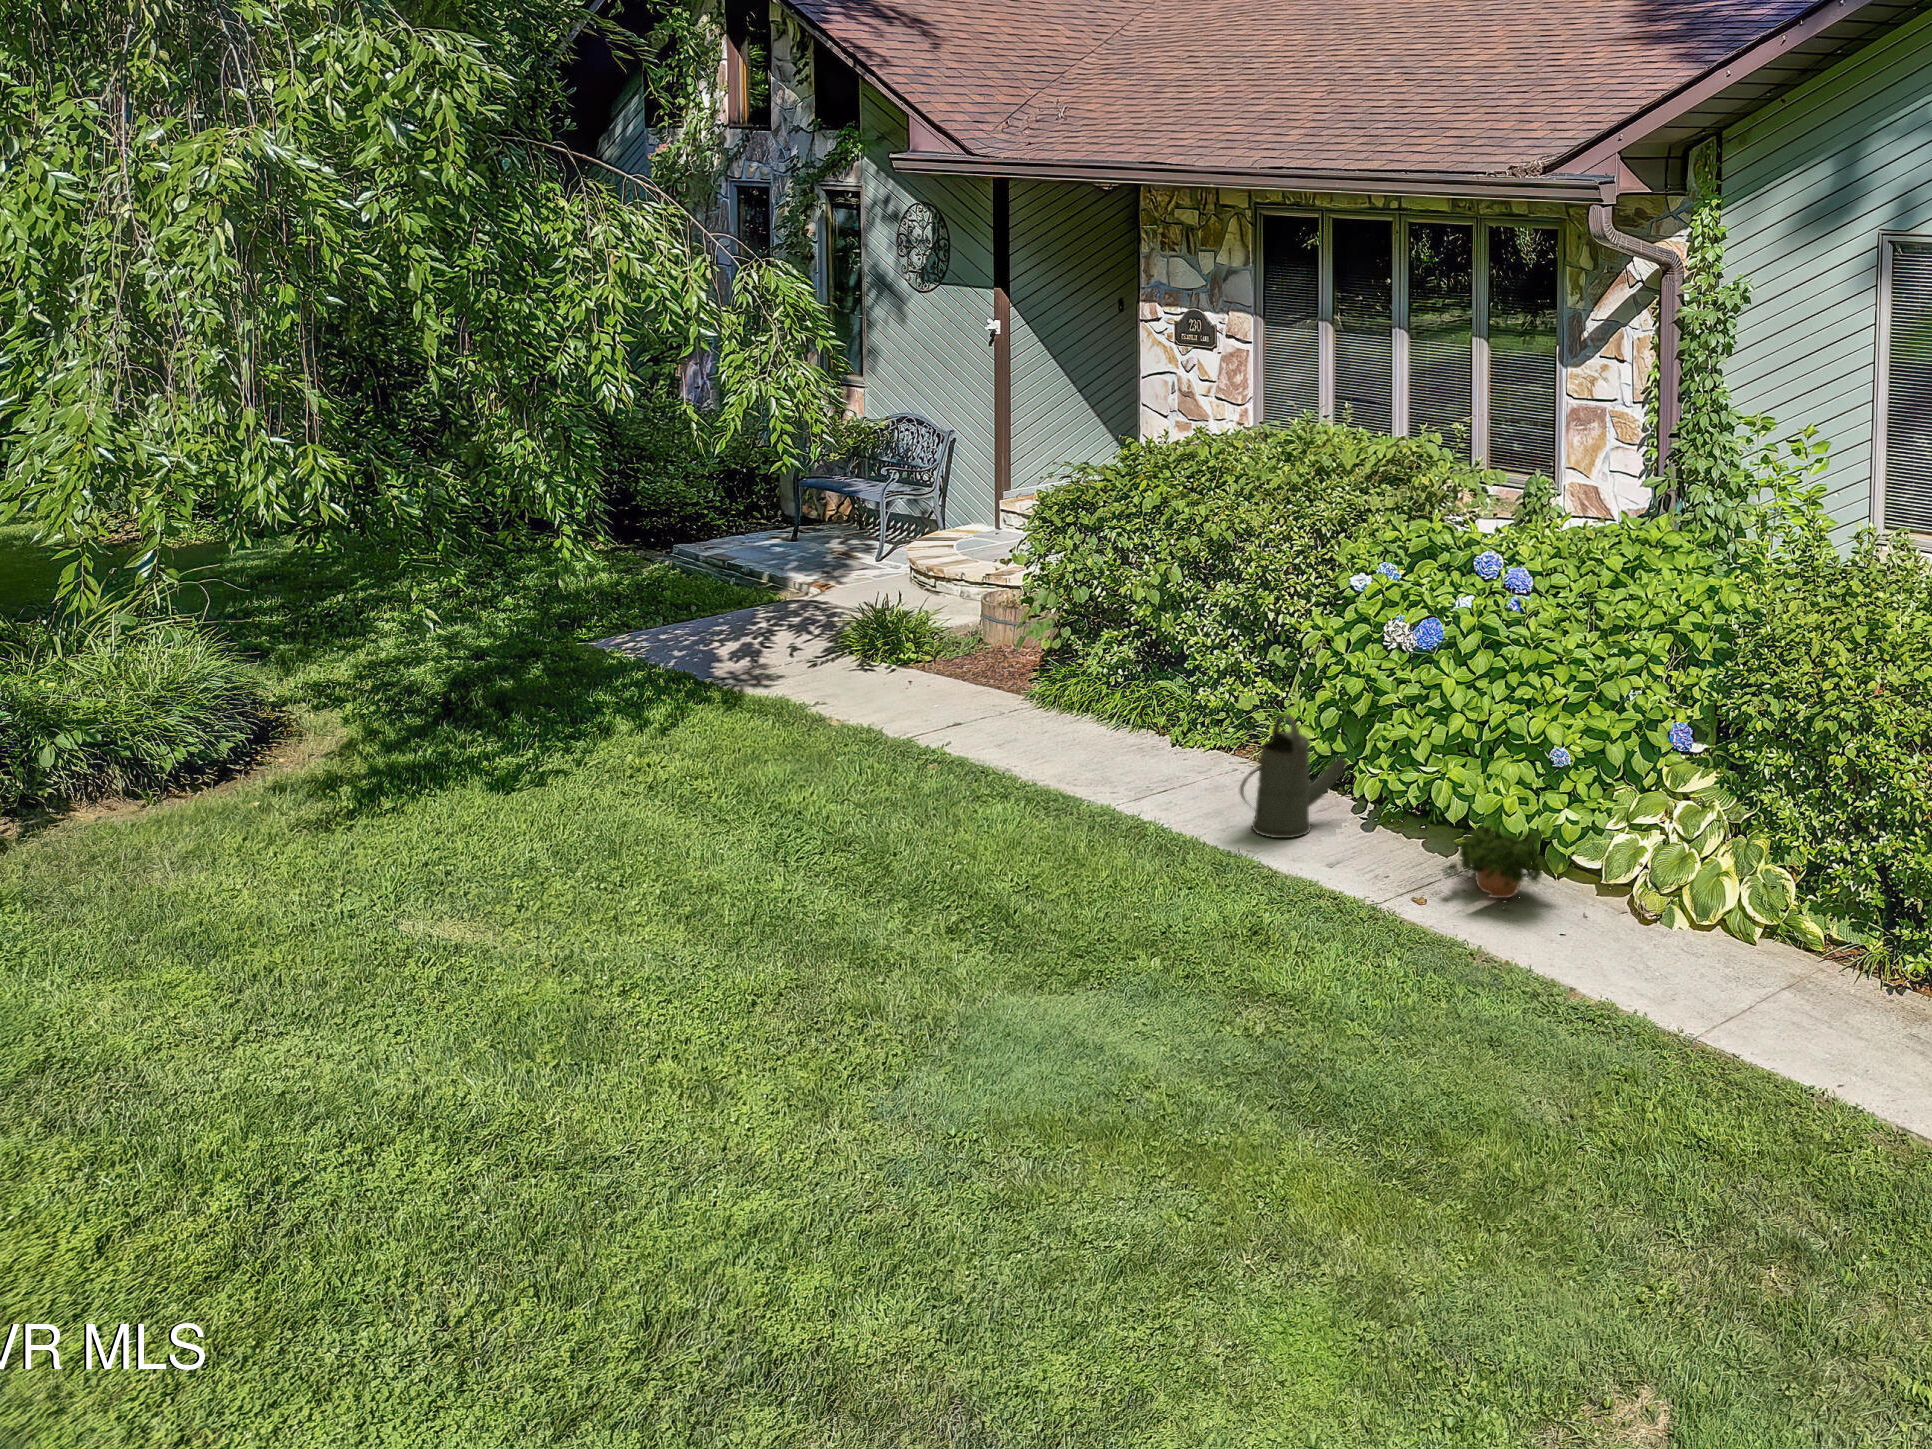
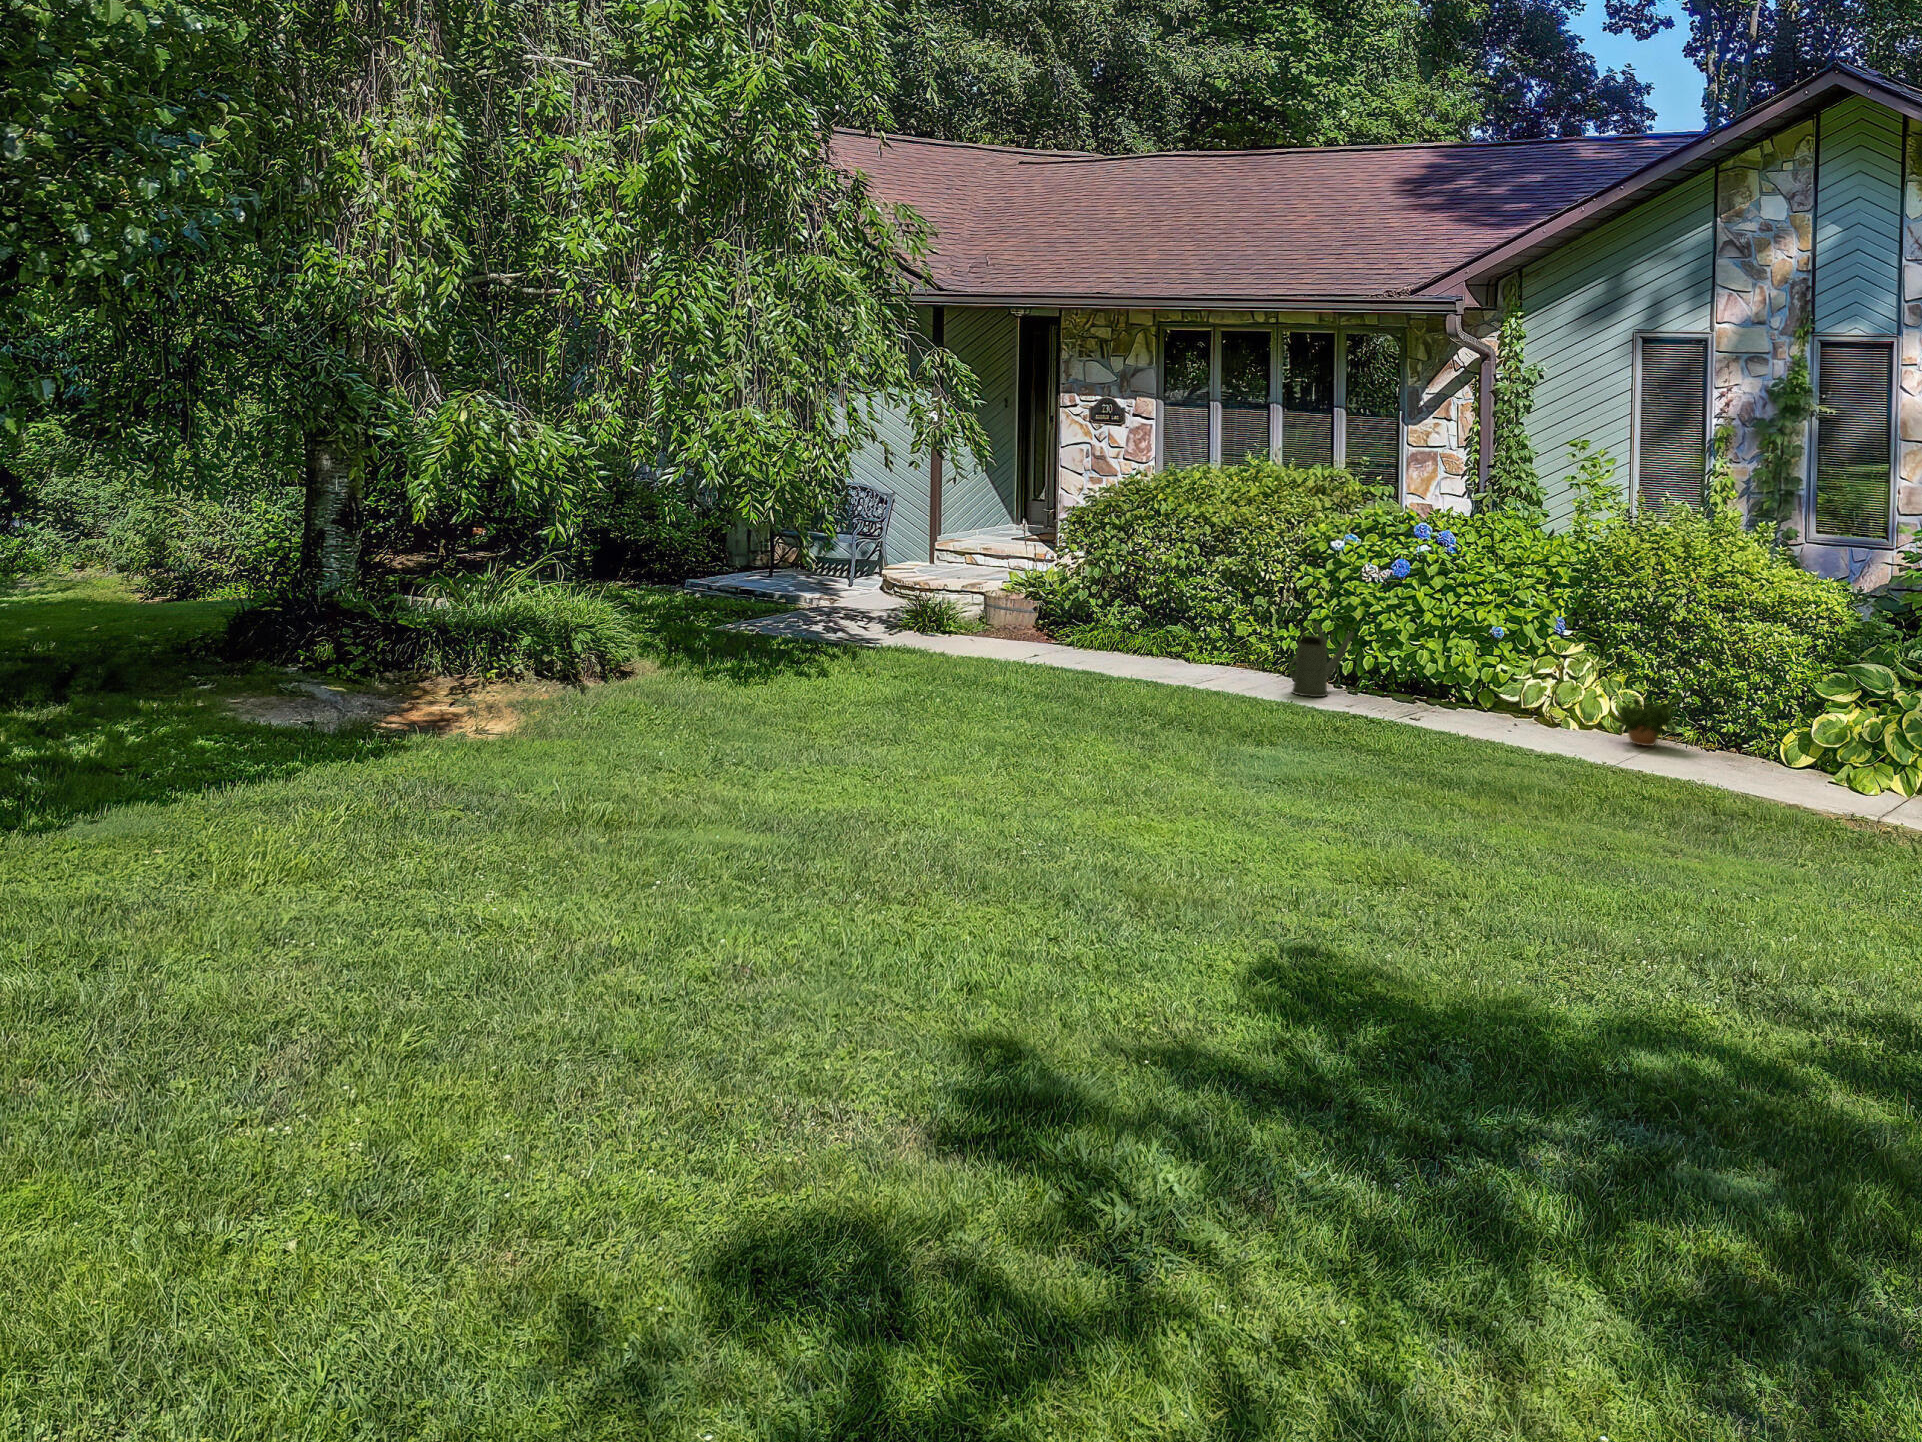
potted plant: present [1443,824,1552,906] -> present [1612,697,1677,750]

